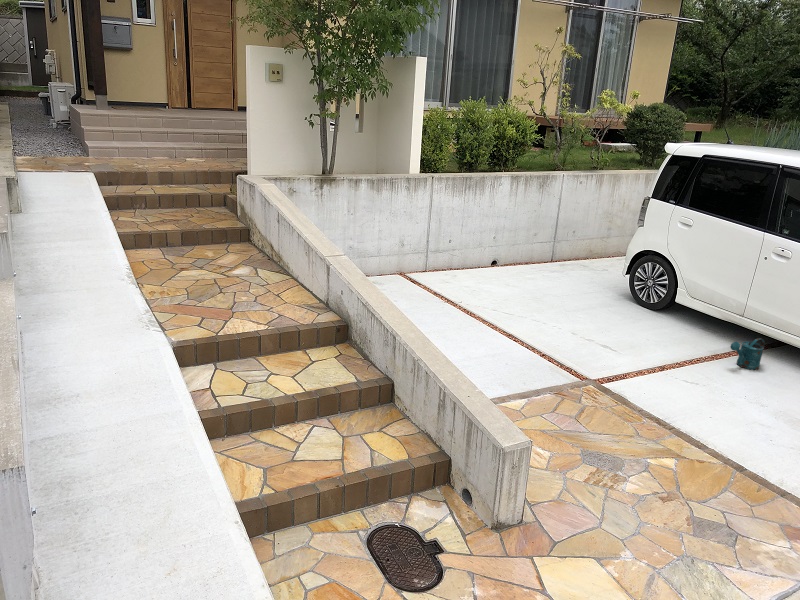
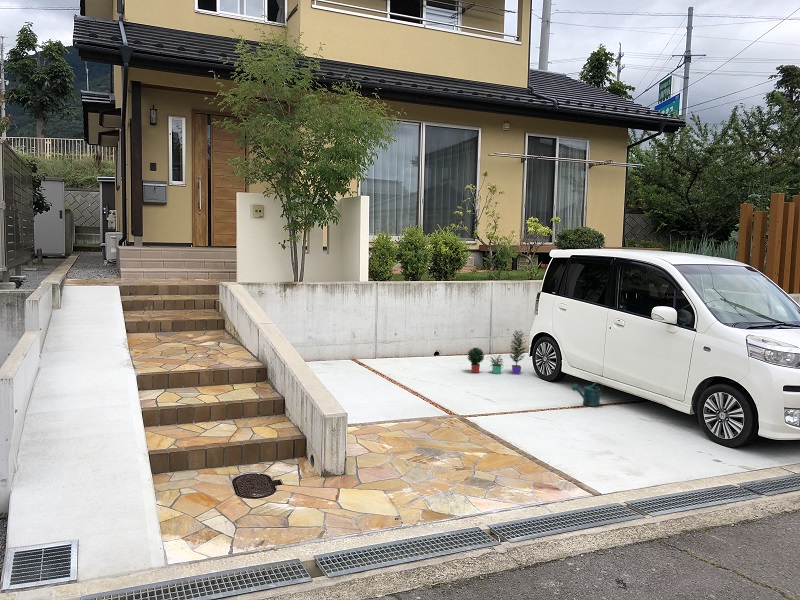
potted plant: none [560,251,639,307] -> present [468,331,526,375]

